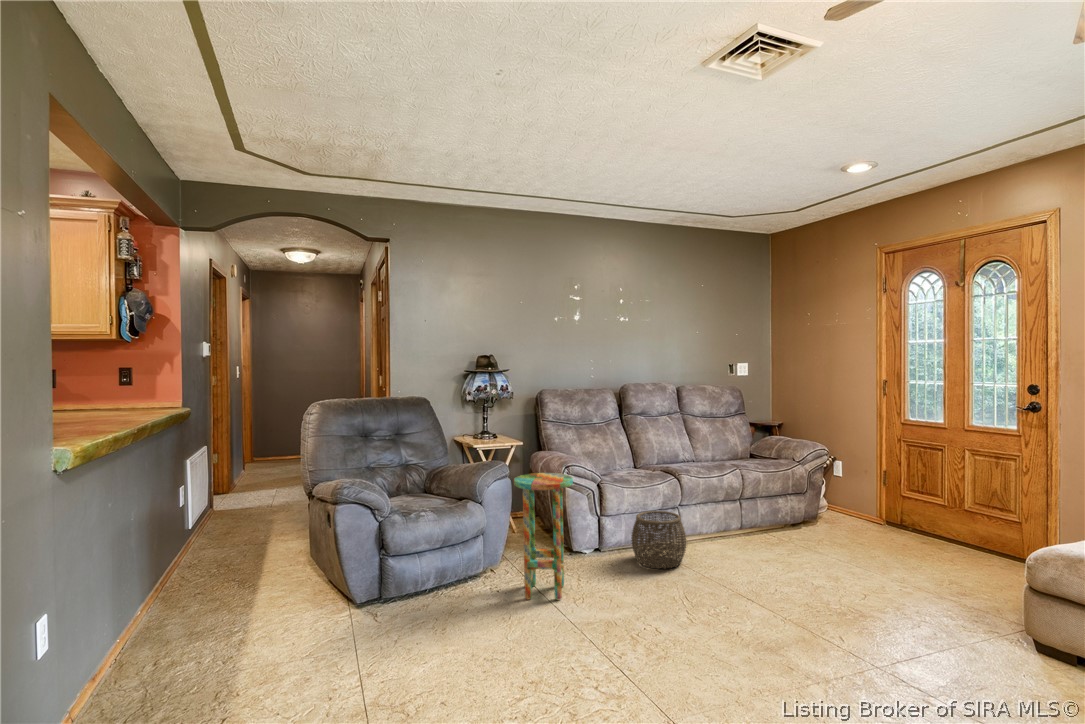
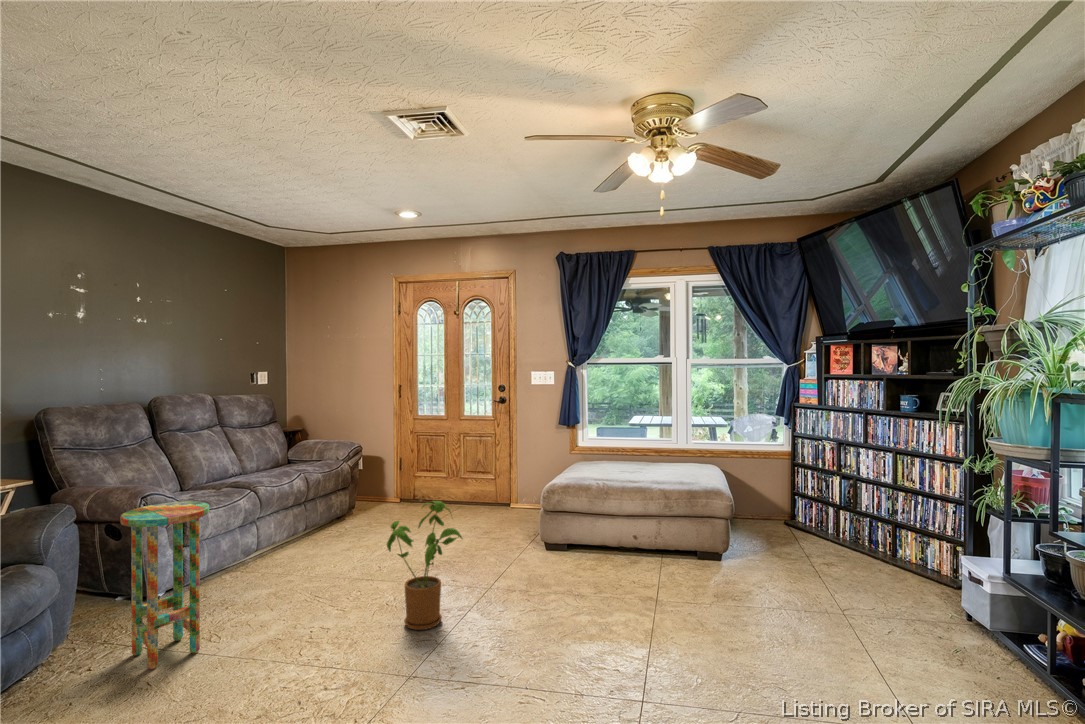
woven basket: present [631,511,687,569] -> none [226,525,291,589]
house plant: none [696,522,775,668] -> present [387,501,462,630]

